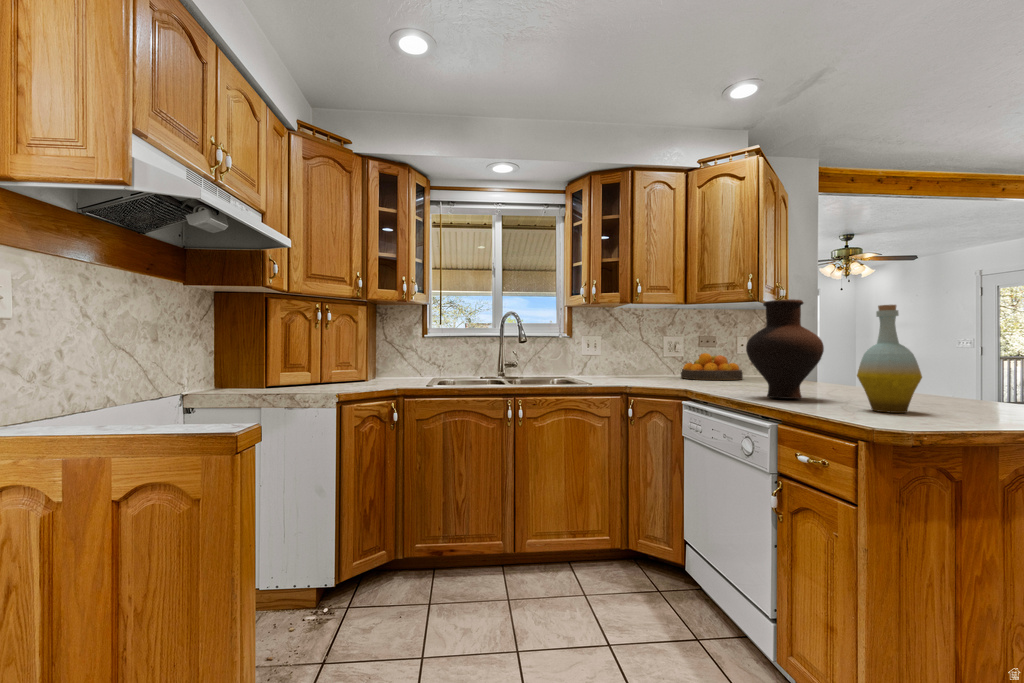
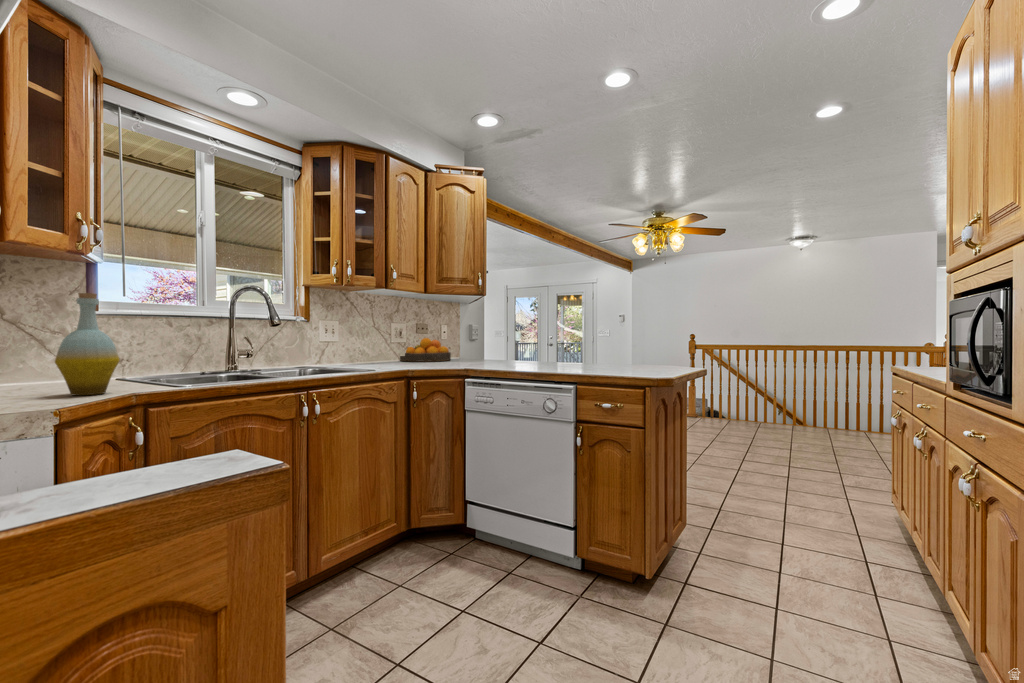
vase: present [746,299,824,399] -> none [530,299,577,369]
bottle: present [857,305,922,413] -> present [55,293,120,395]

